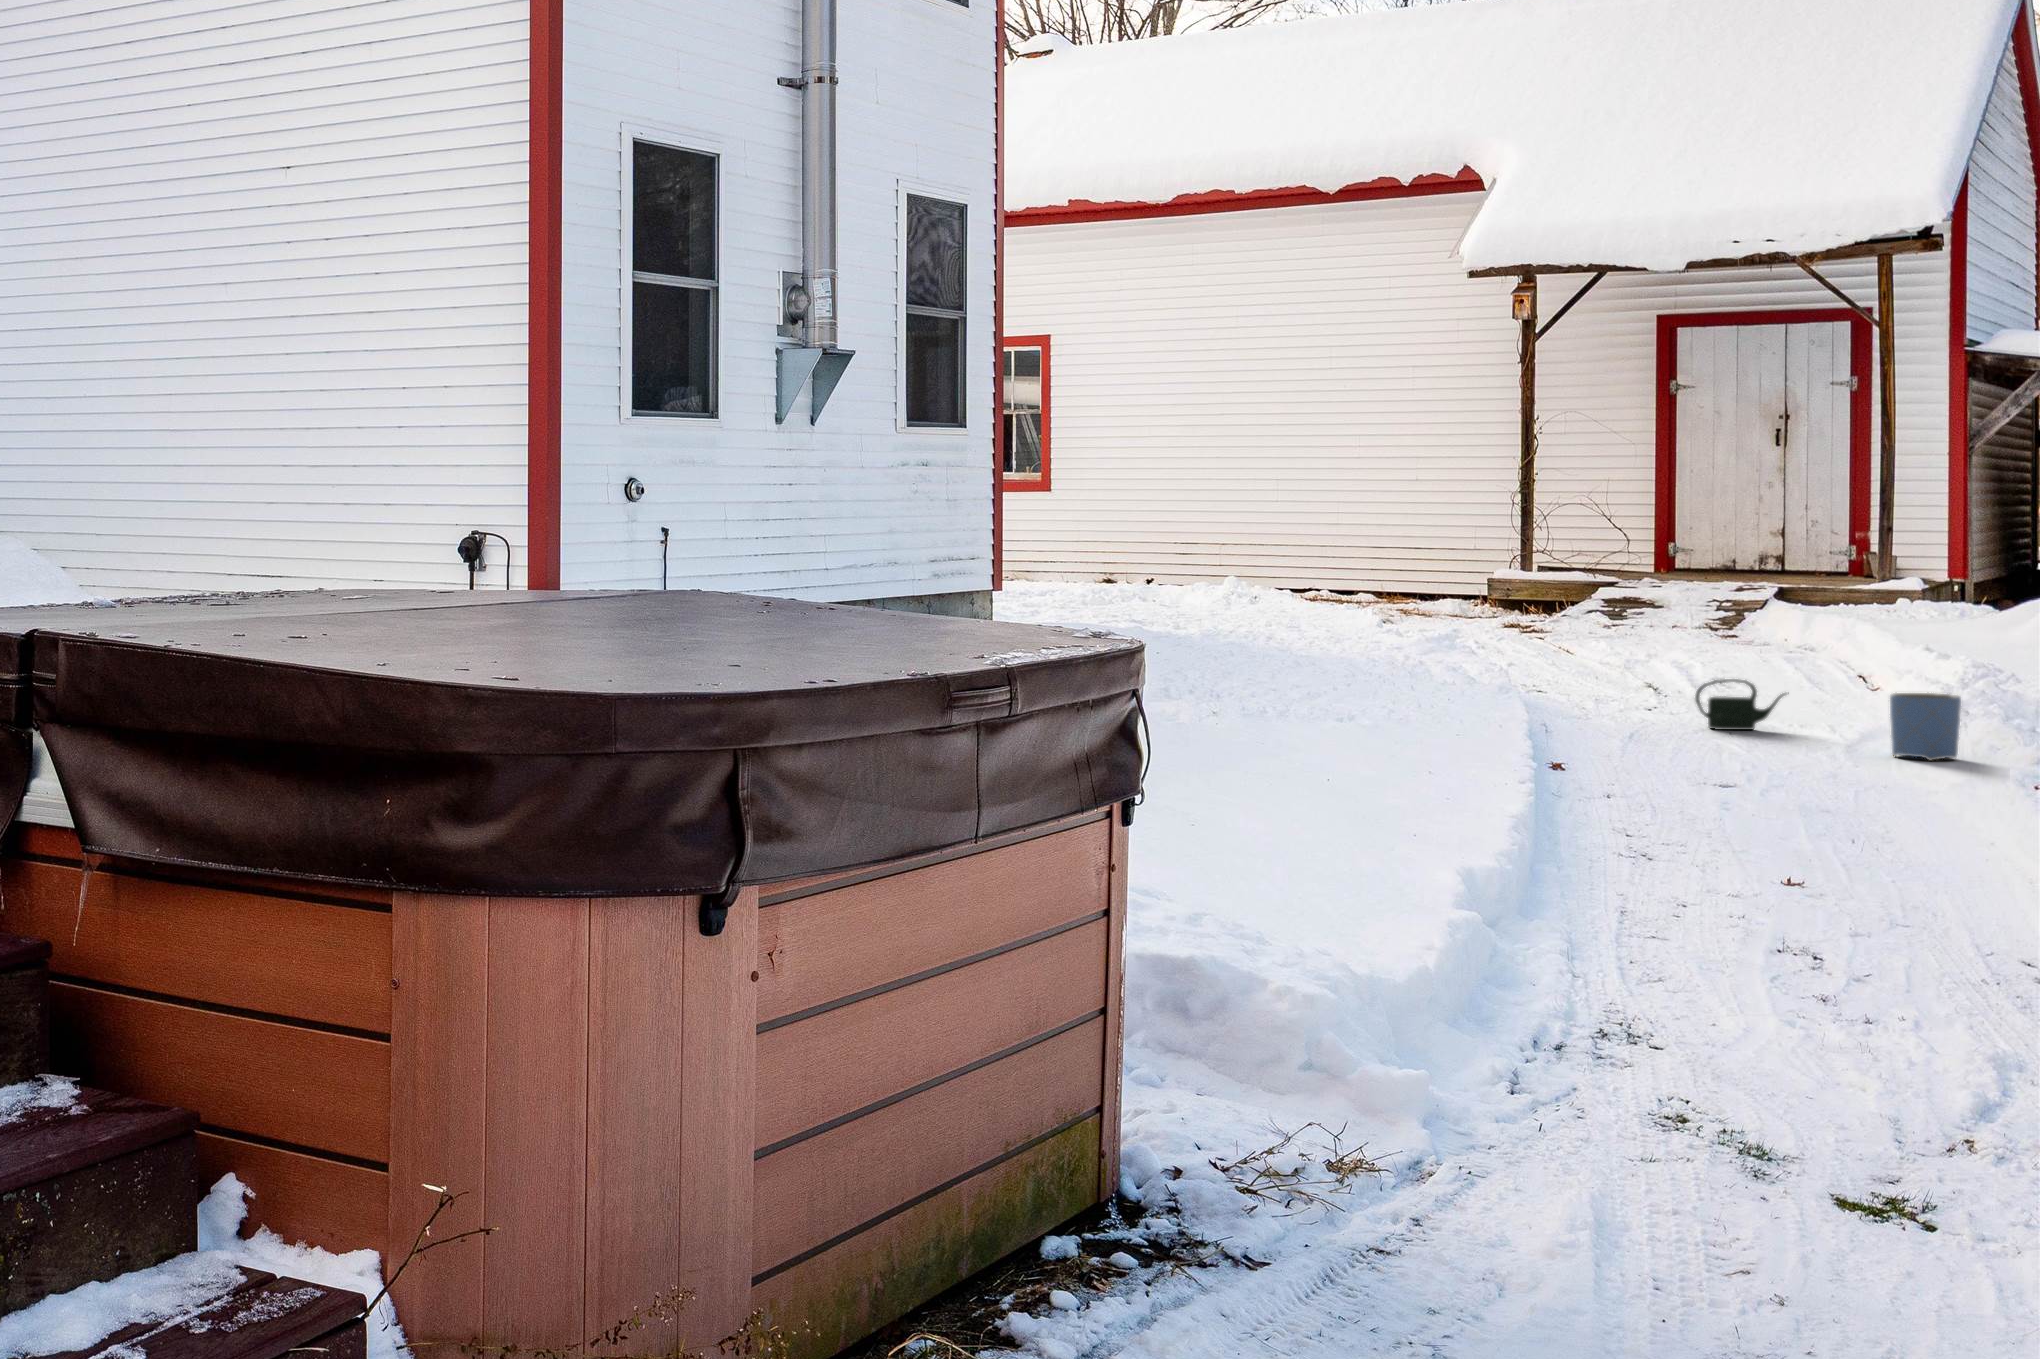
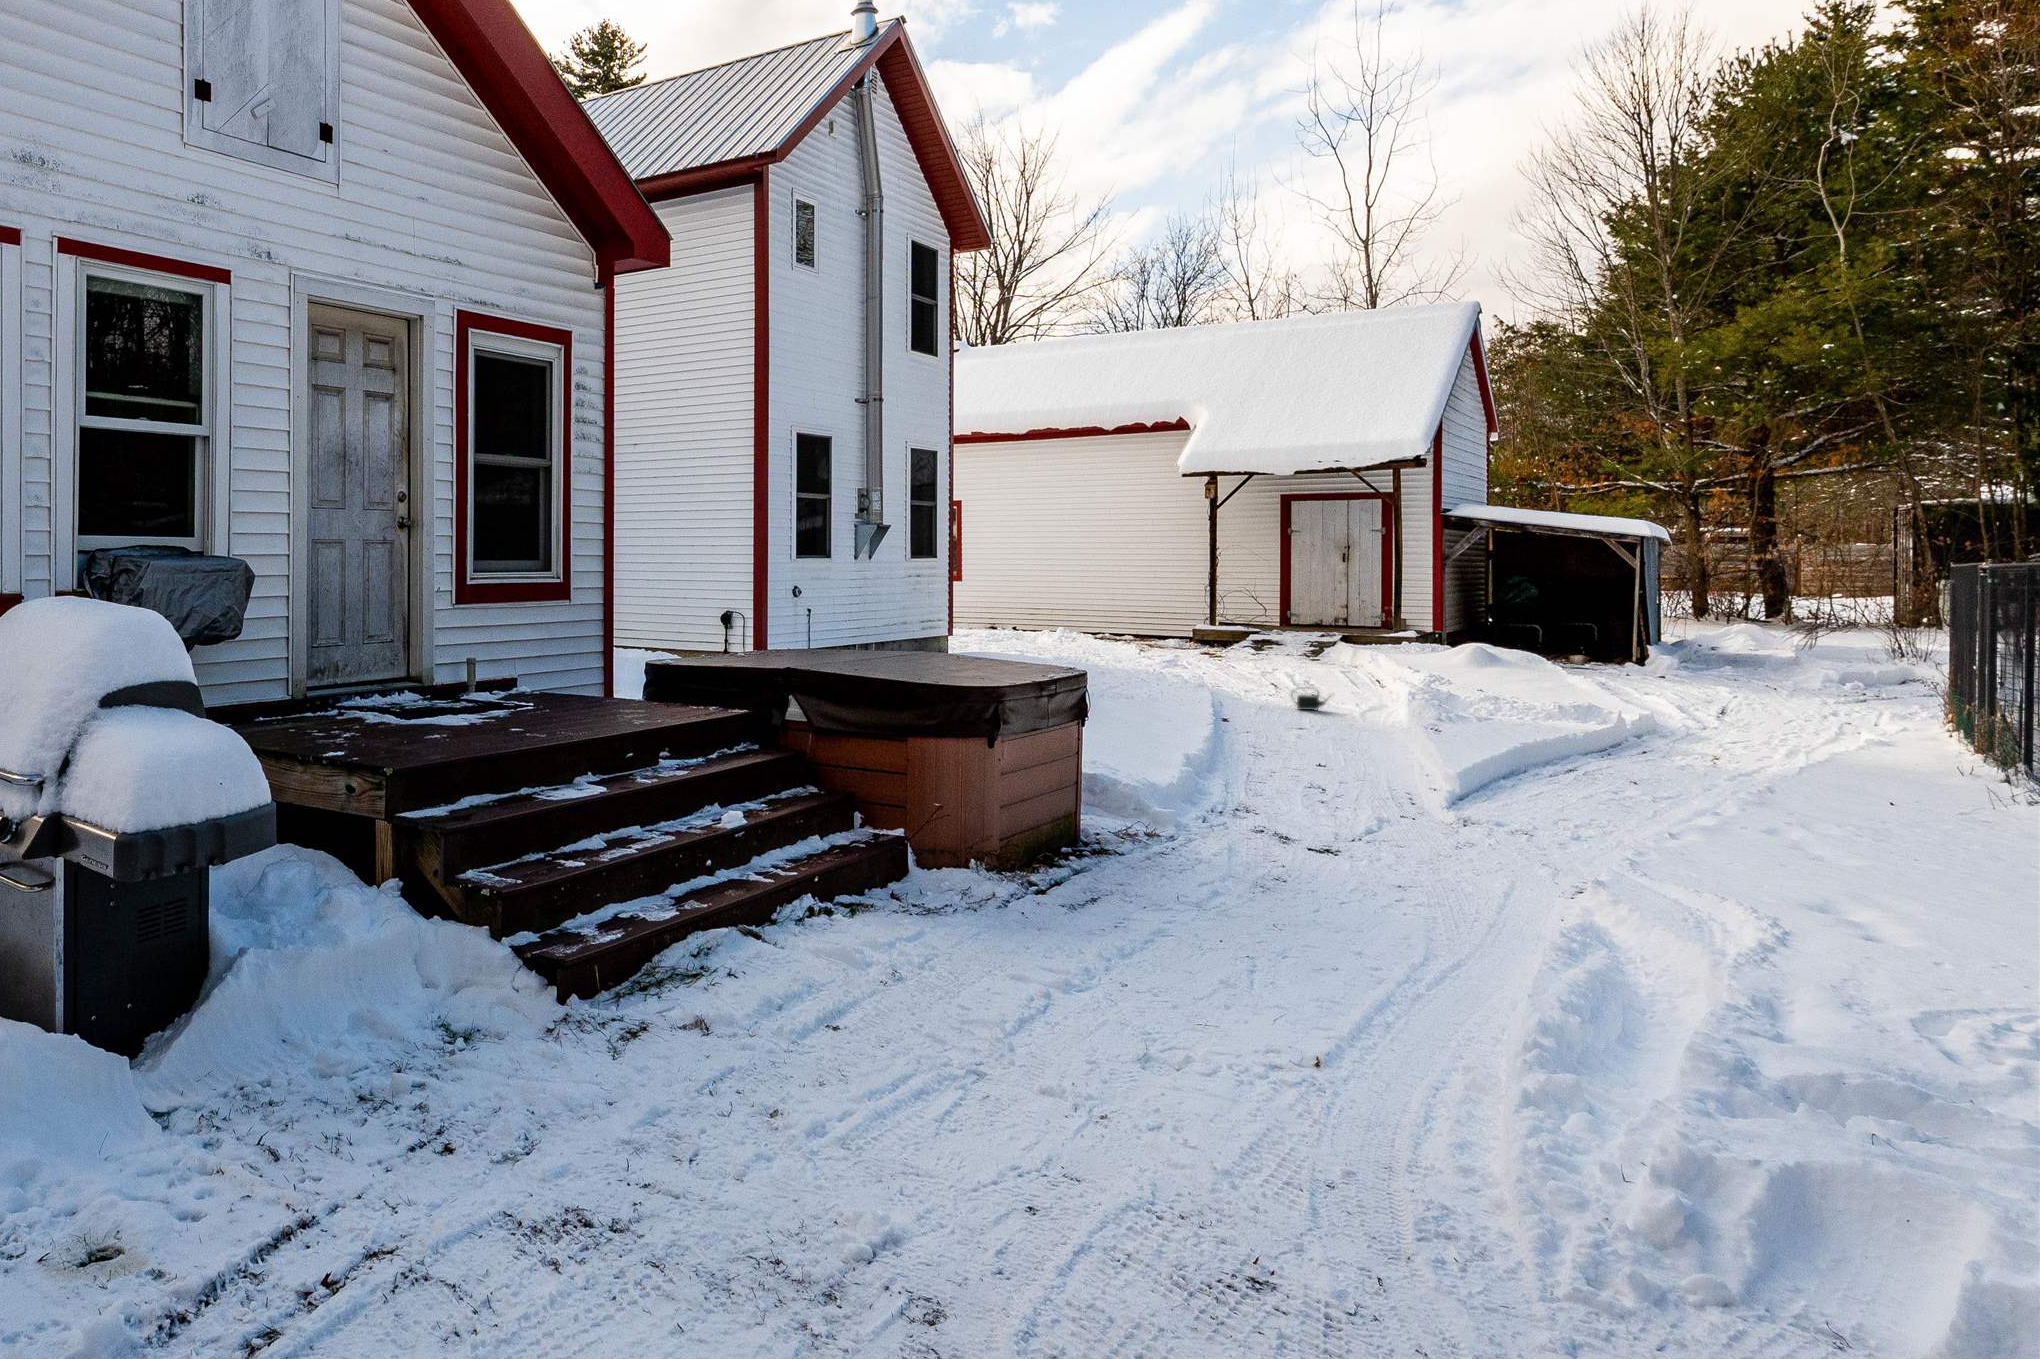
planter: present [1890,693,1961,761] -> none [1378,695,1410,726]

